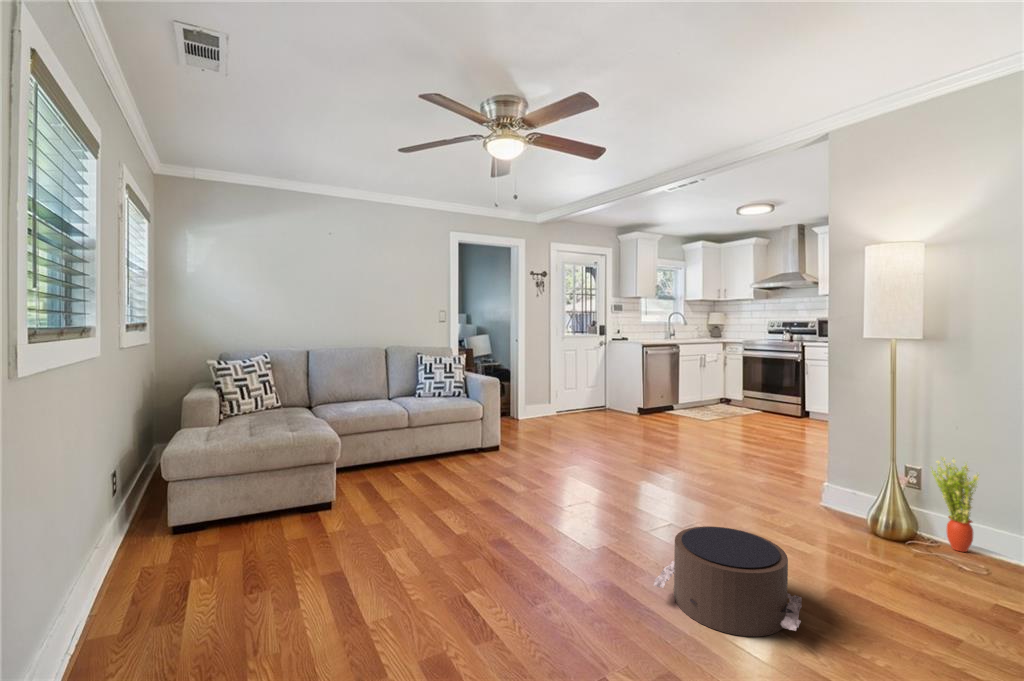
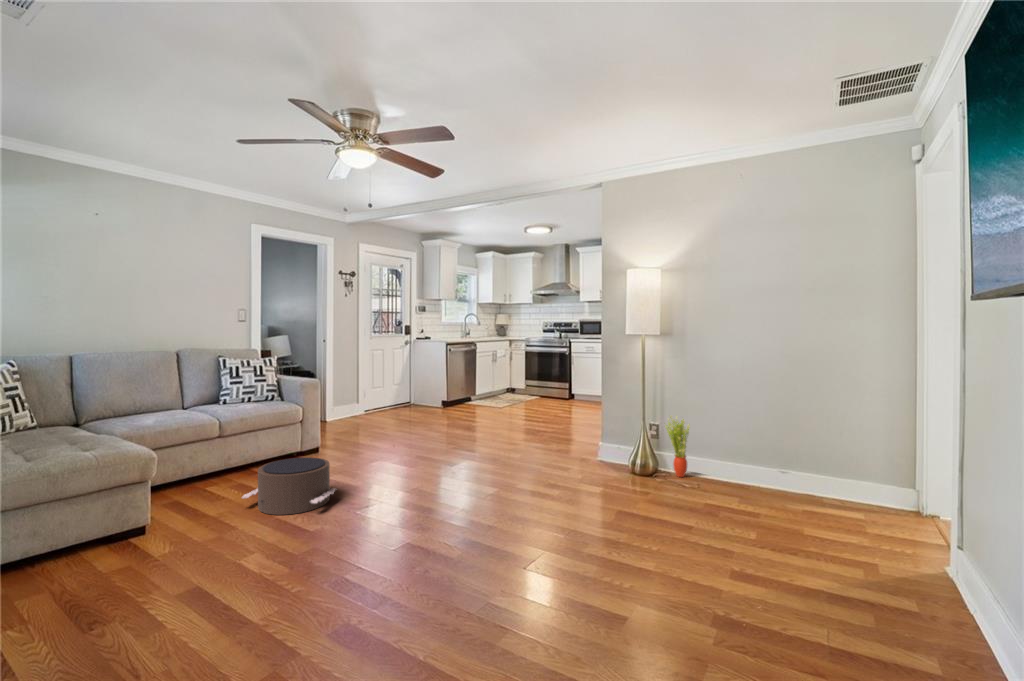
pouf: present [653,526,802,636] -> present [242,457,336,515]

